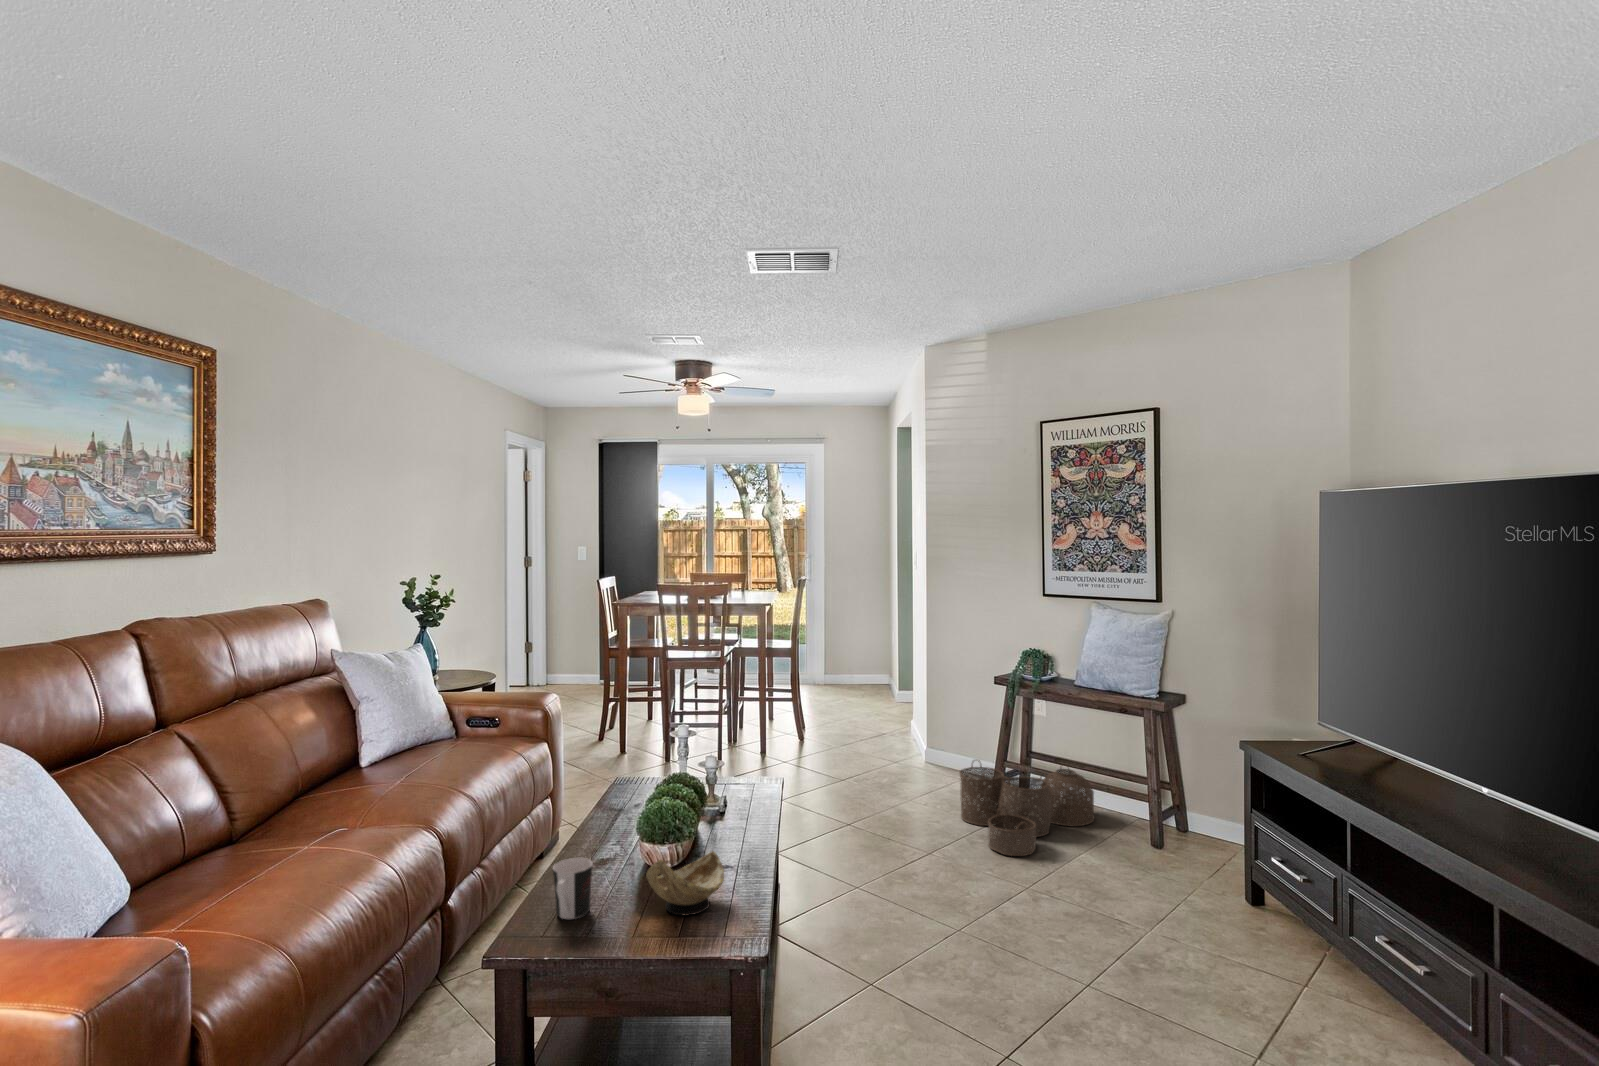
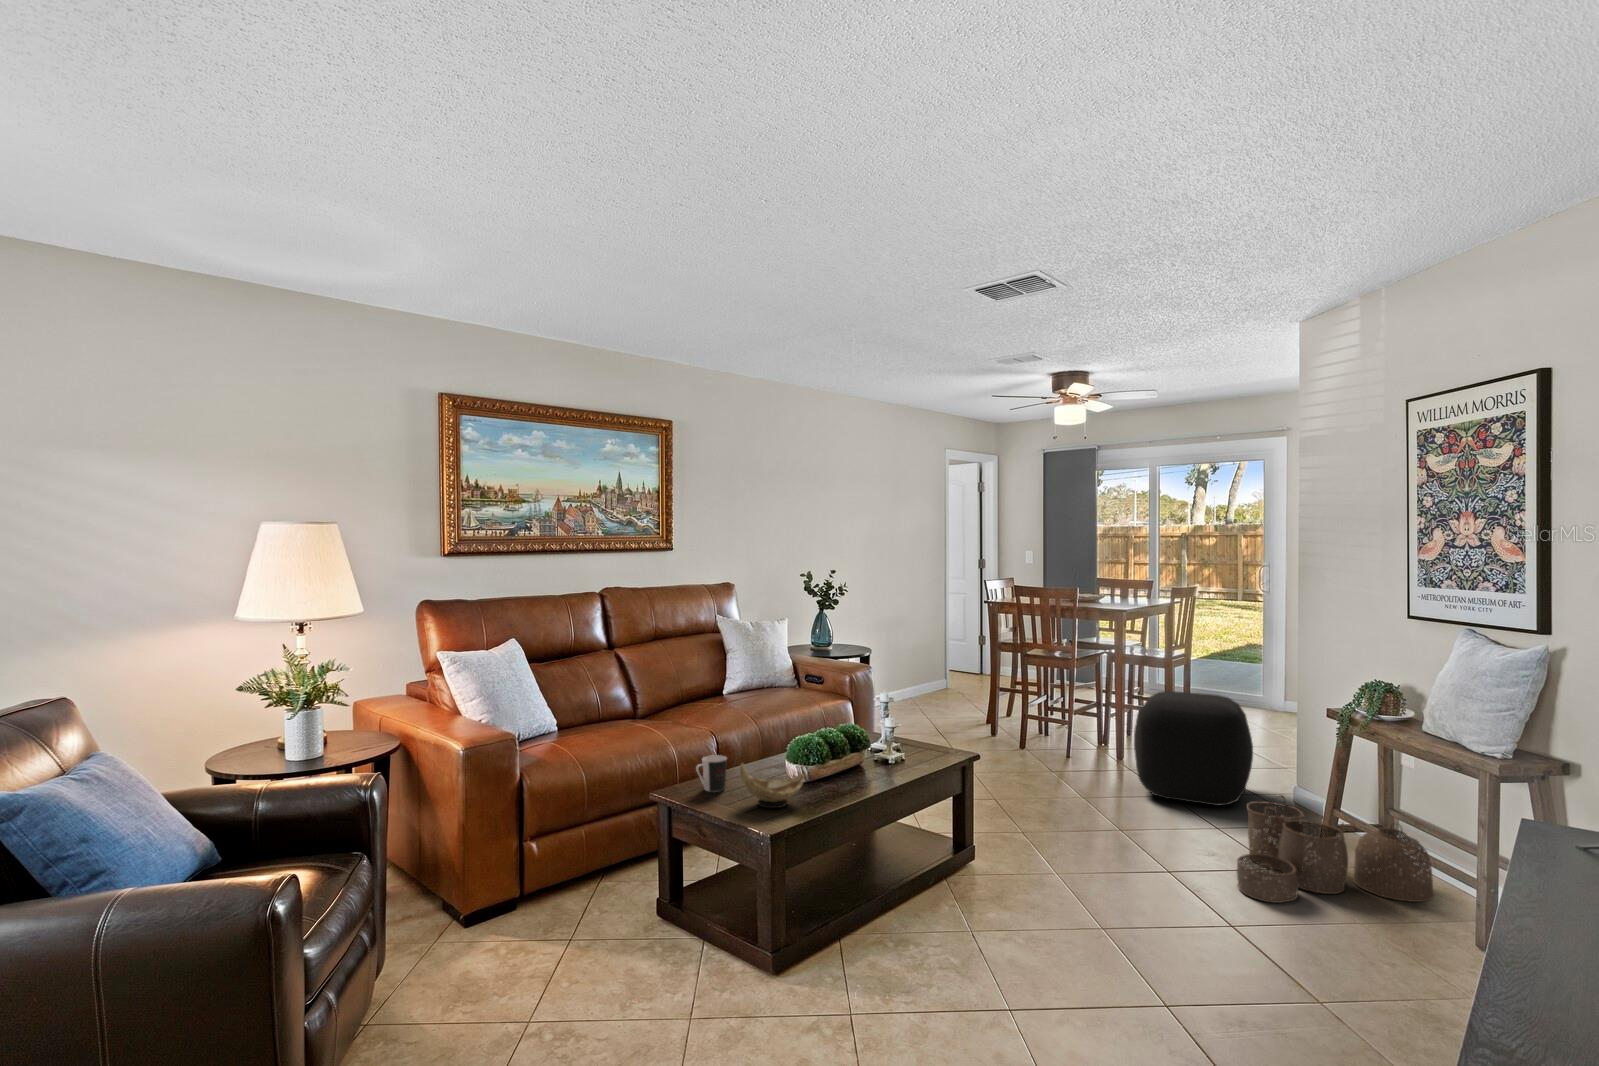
ottoman: none [807,680,910,786] -> present [1134,691,1253,806]

